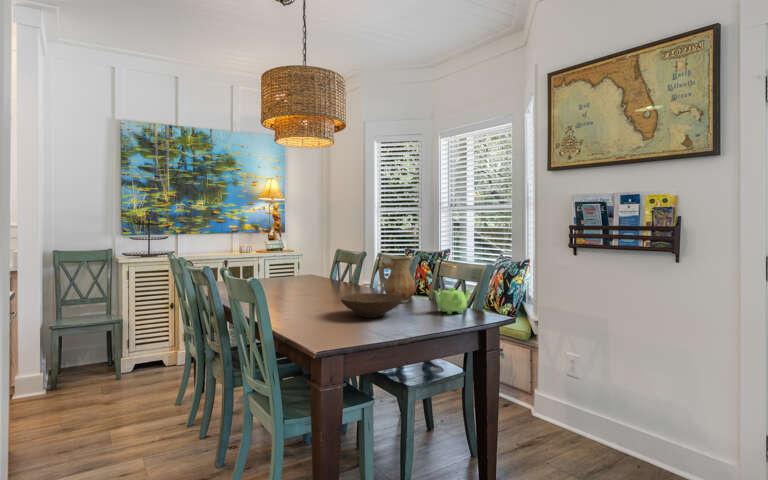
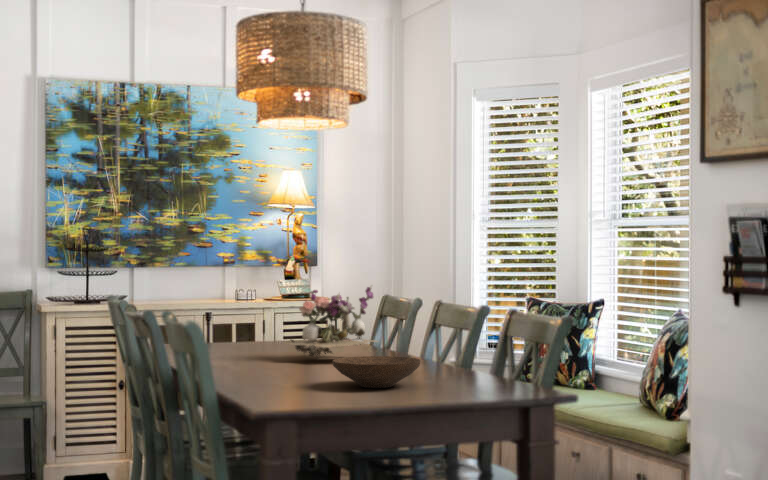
flower arrangement: none [286,244,348,292] -> present [287,287,377,358]
ceramic pitcher: present [380,257,415,303] -> none [410,305,465,375]
teapot: present [434,288,471,314] -> none [466,349,531,388]

